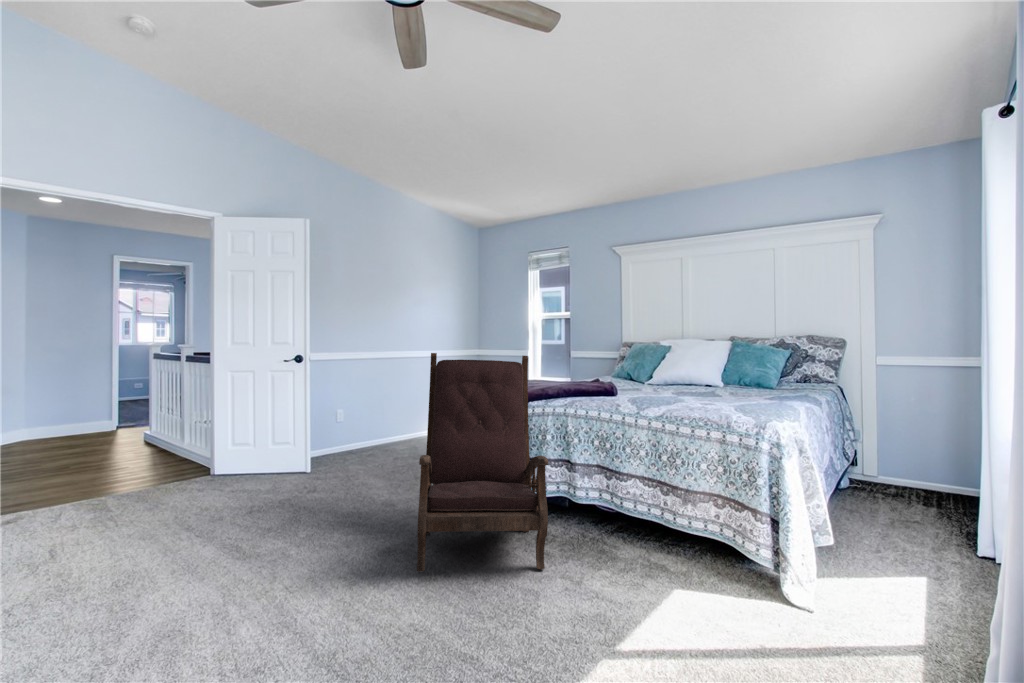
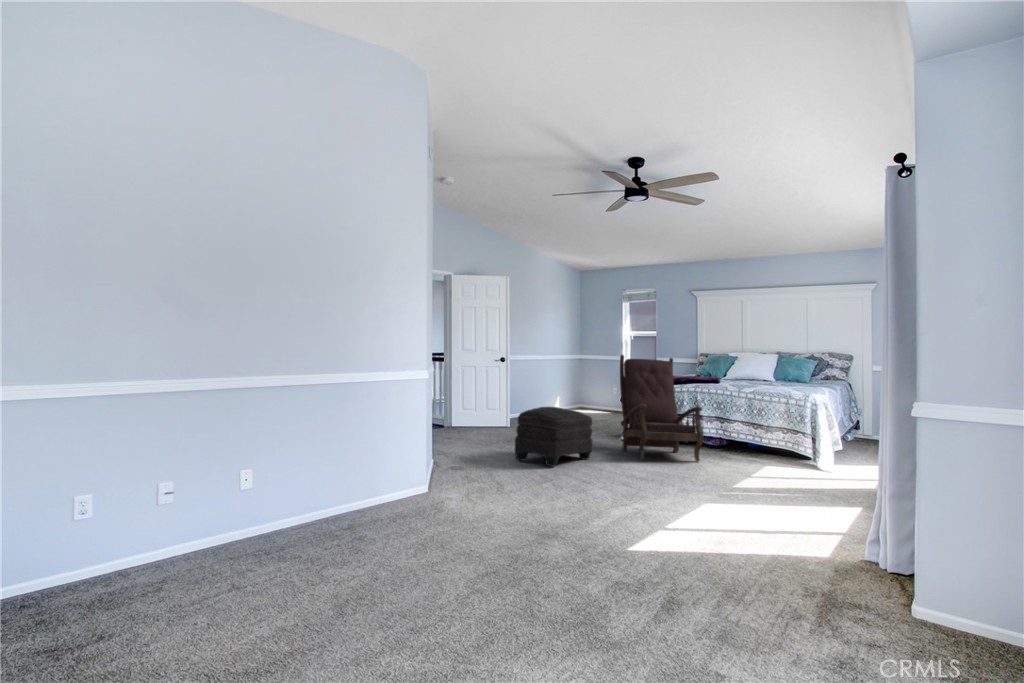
ottoman: none [128,466,325,623] -> present [515,407,592,466]

